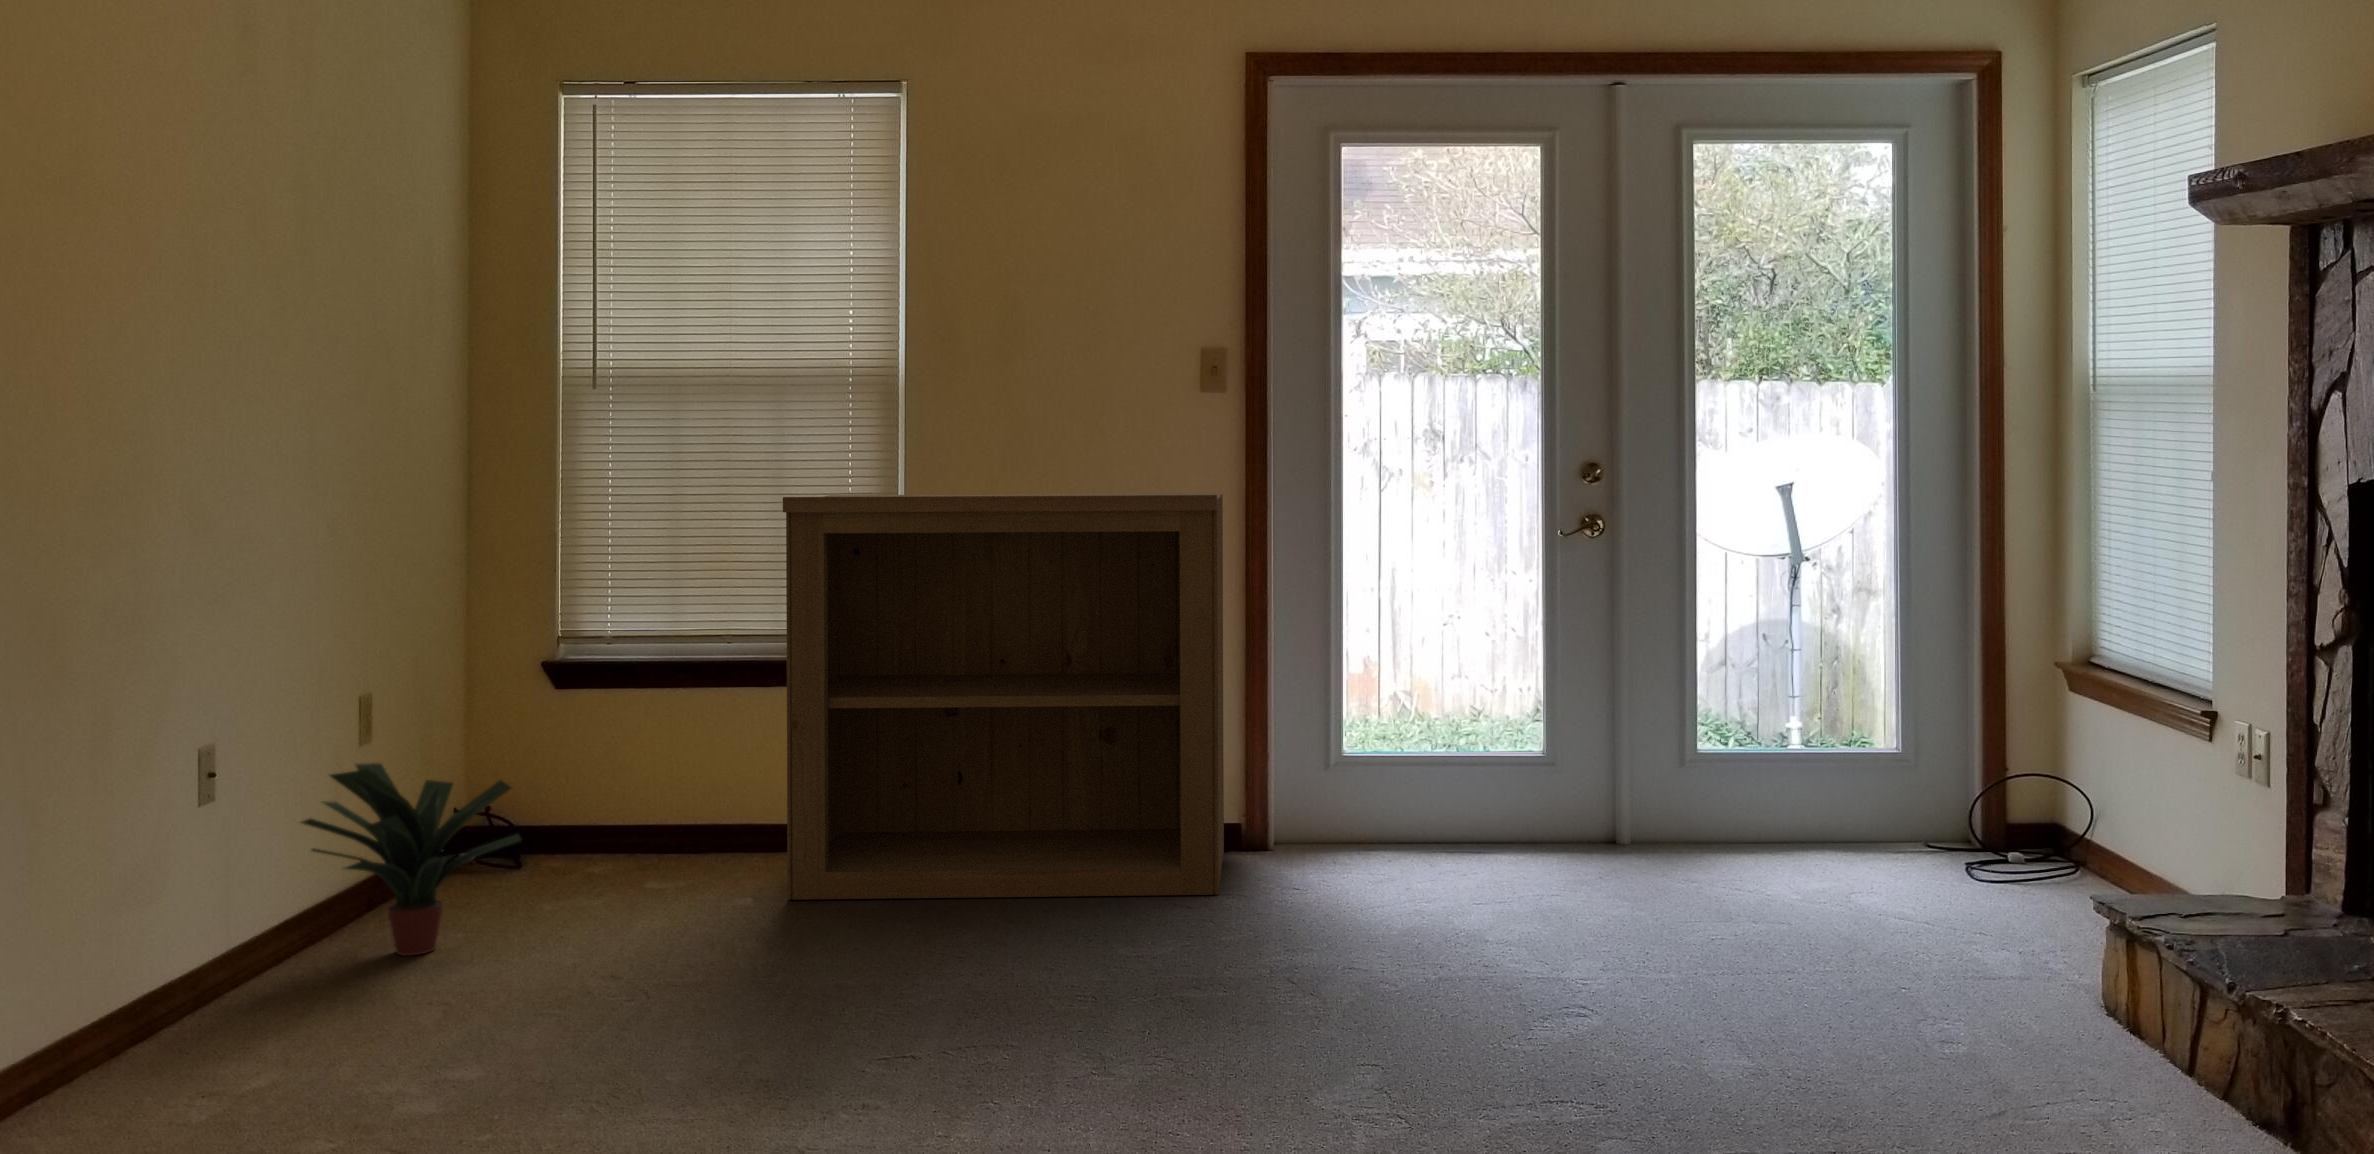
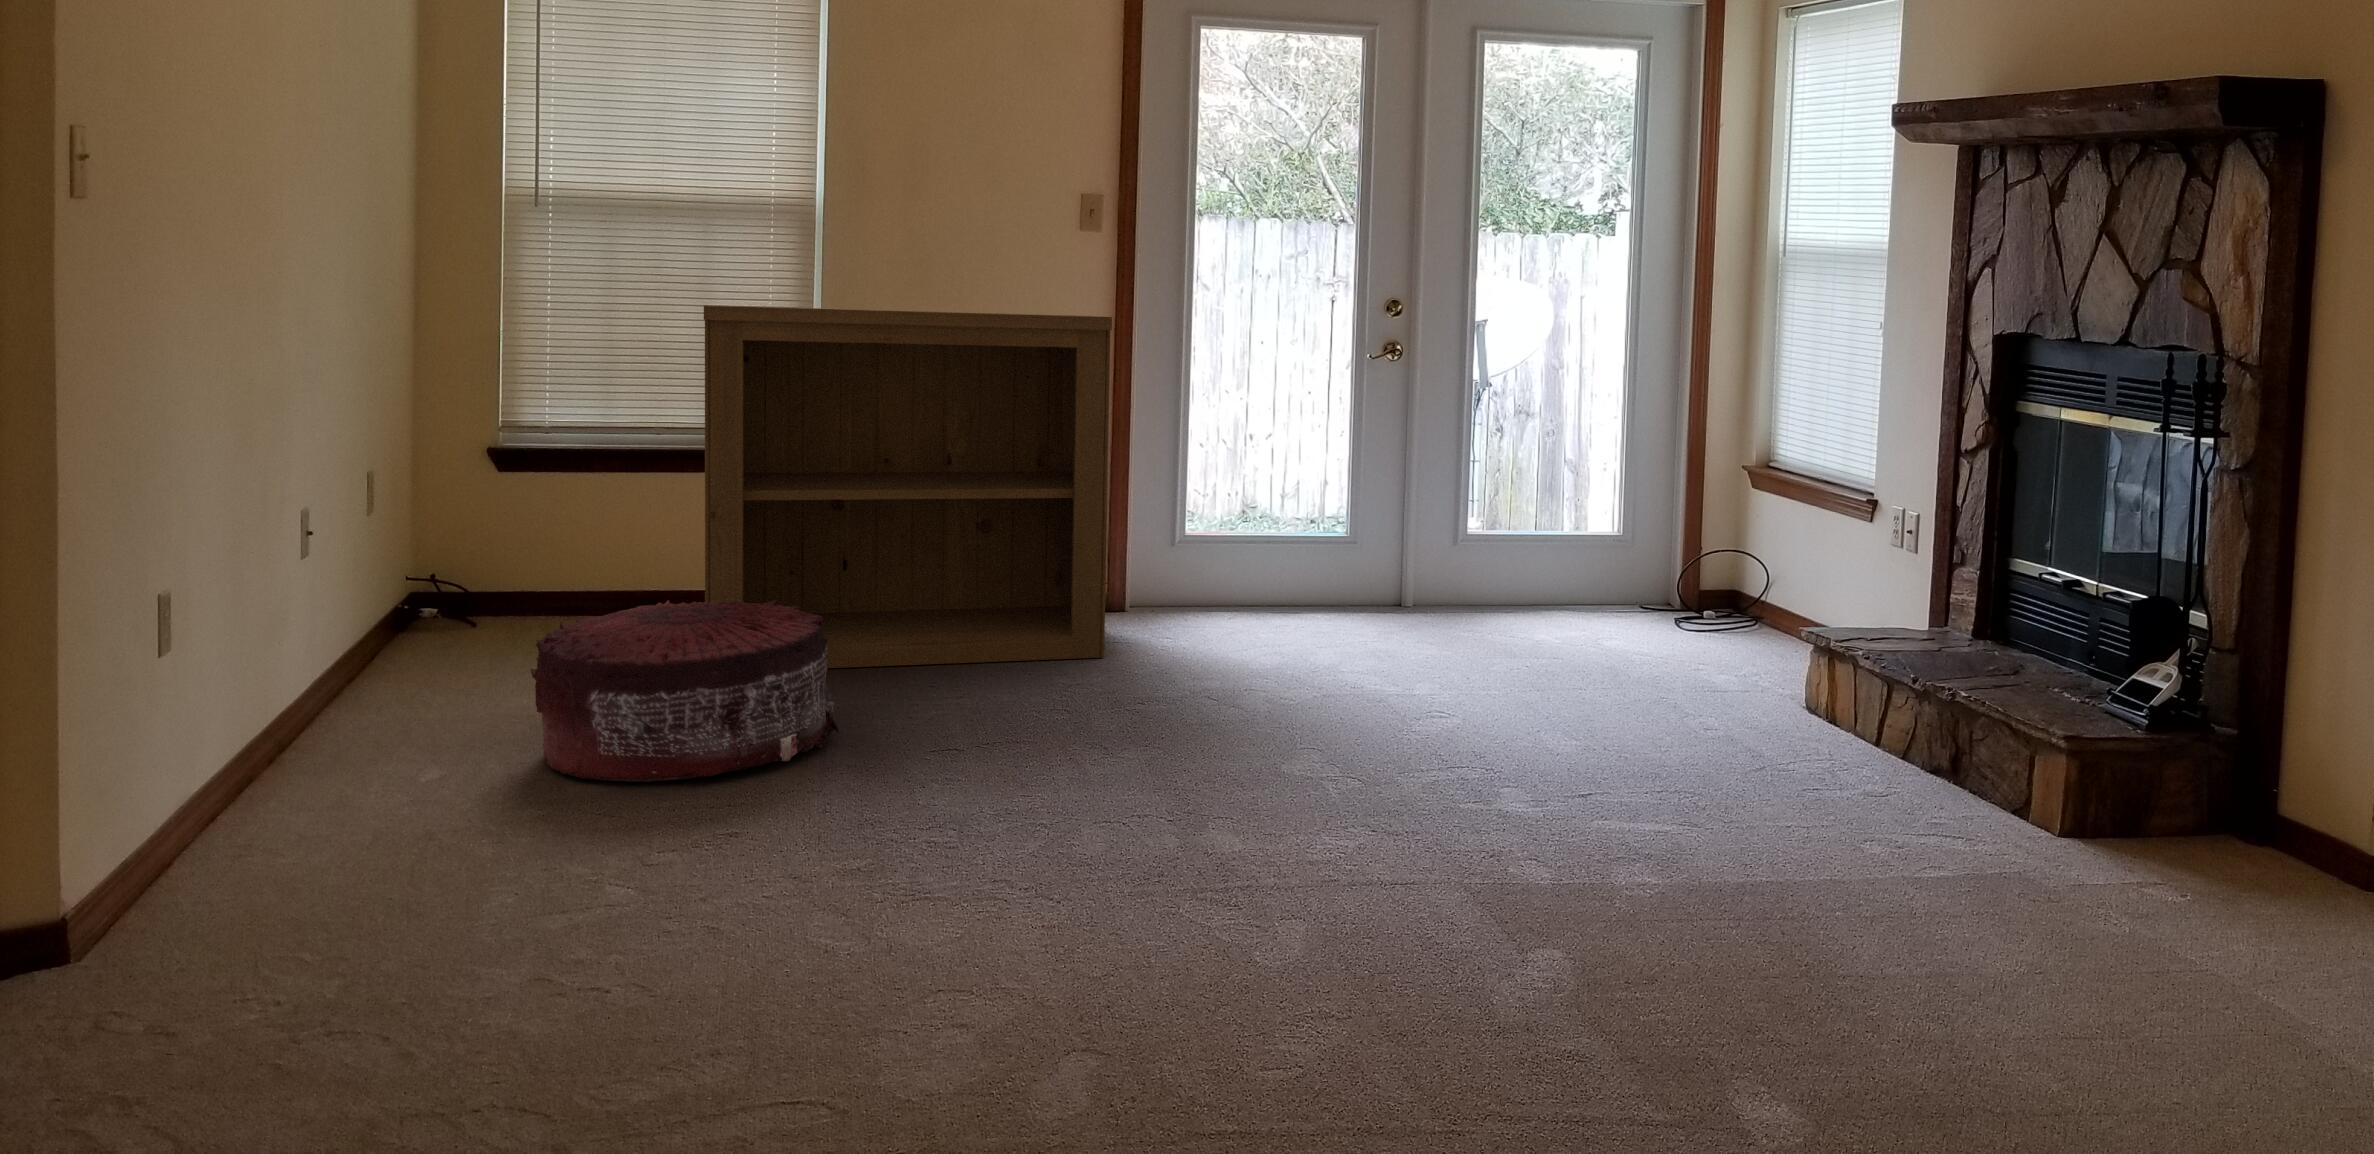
potted plant: present [301,763,521,956] -> none [232,551,455,731]
pouf: none [545,822,862,1034] -> present [530,600,839,782]

